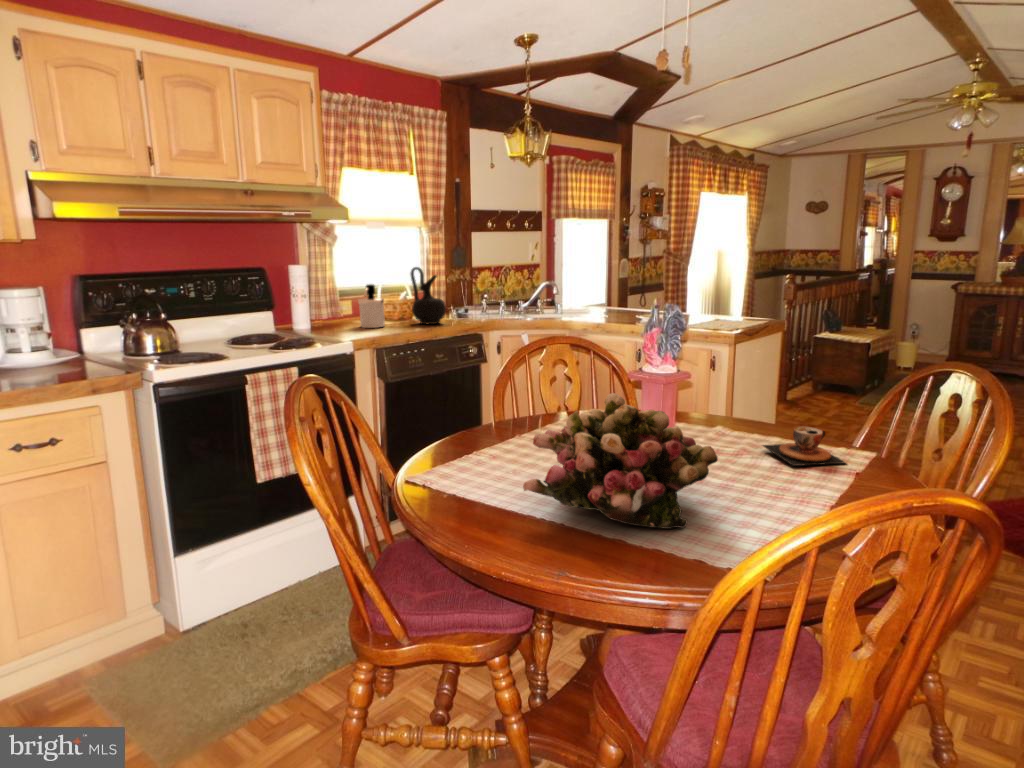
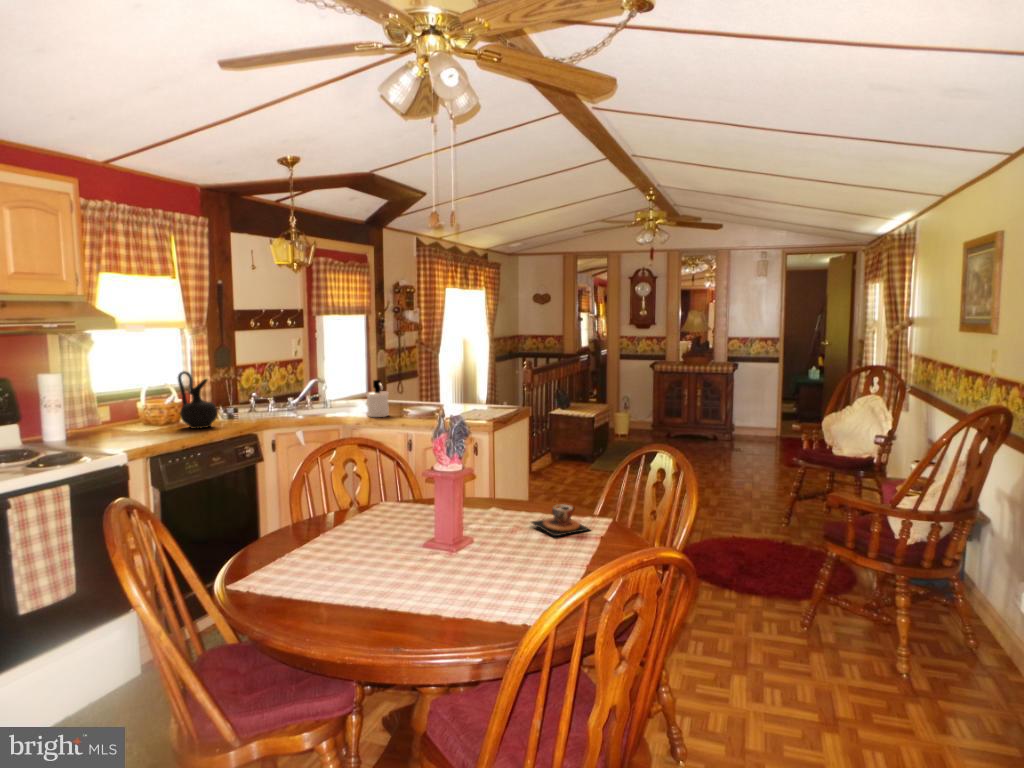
soap dispenser: present [358,284,385,328] -> present [366,380,389,417]
flower arrangement: present [523,393,718,529] -> none [356,494,506,599]

